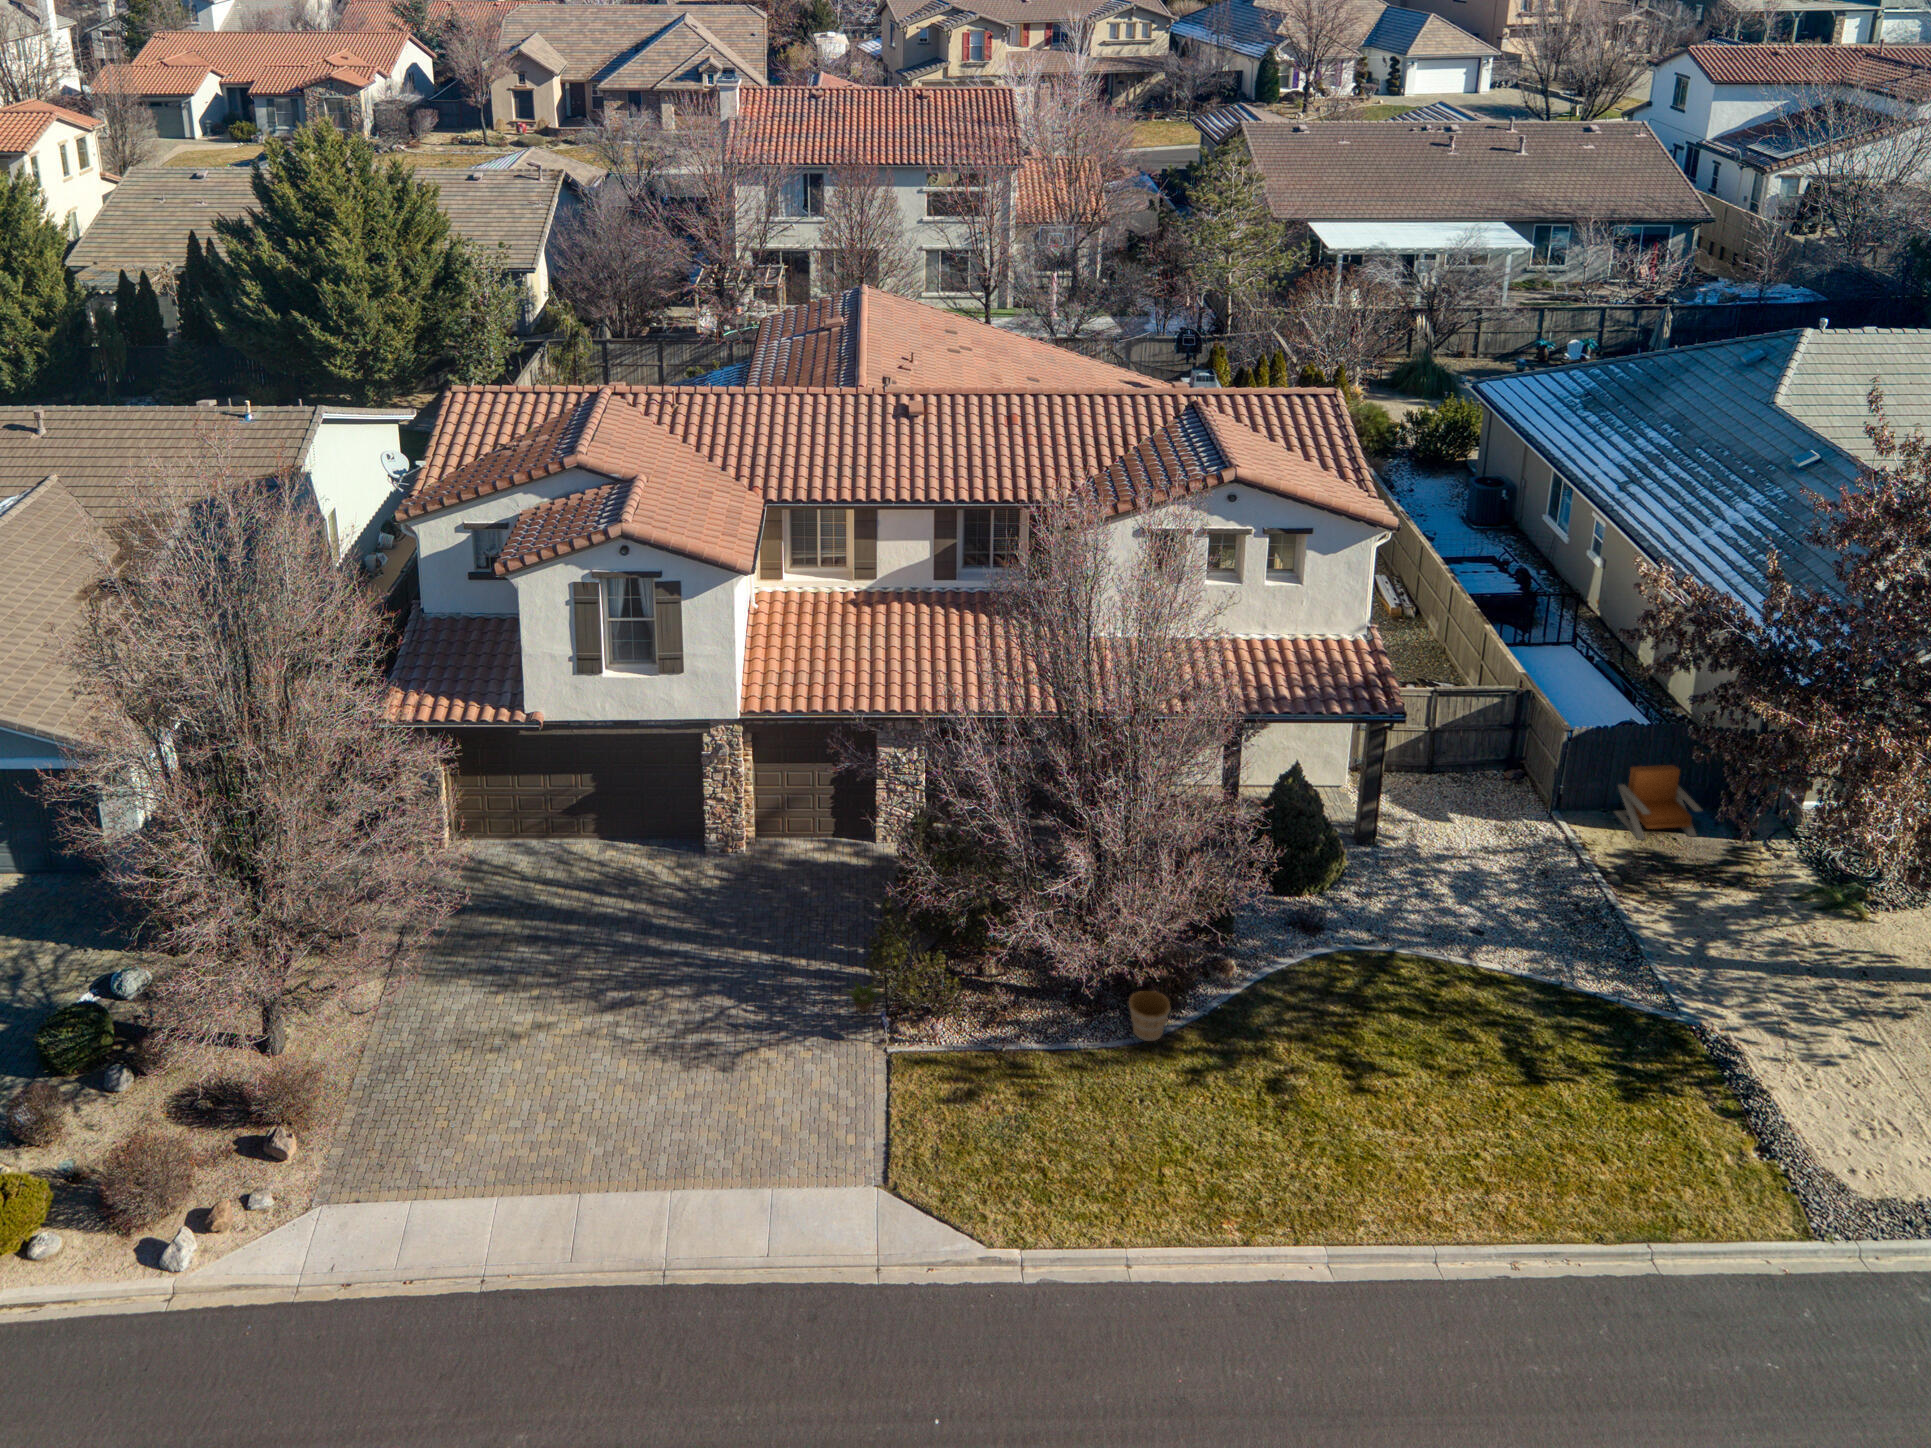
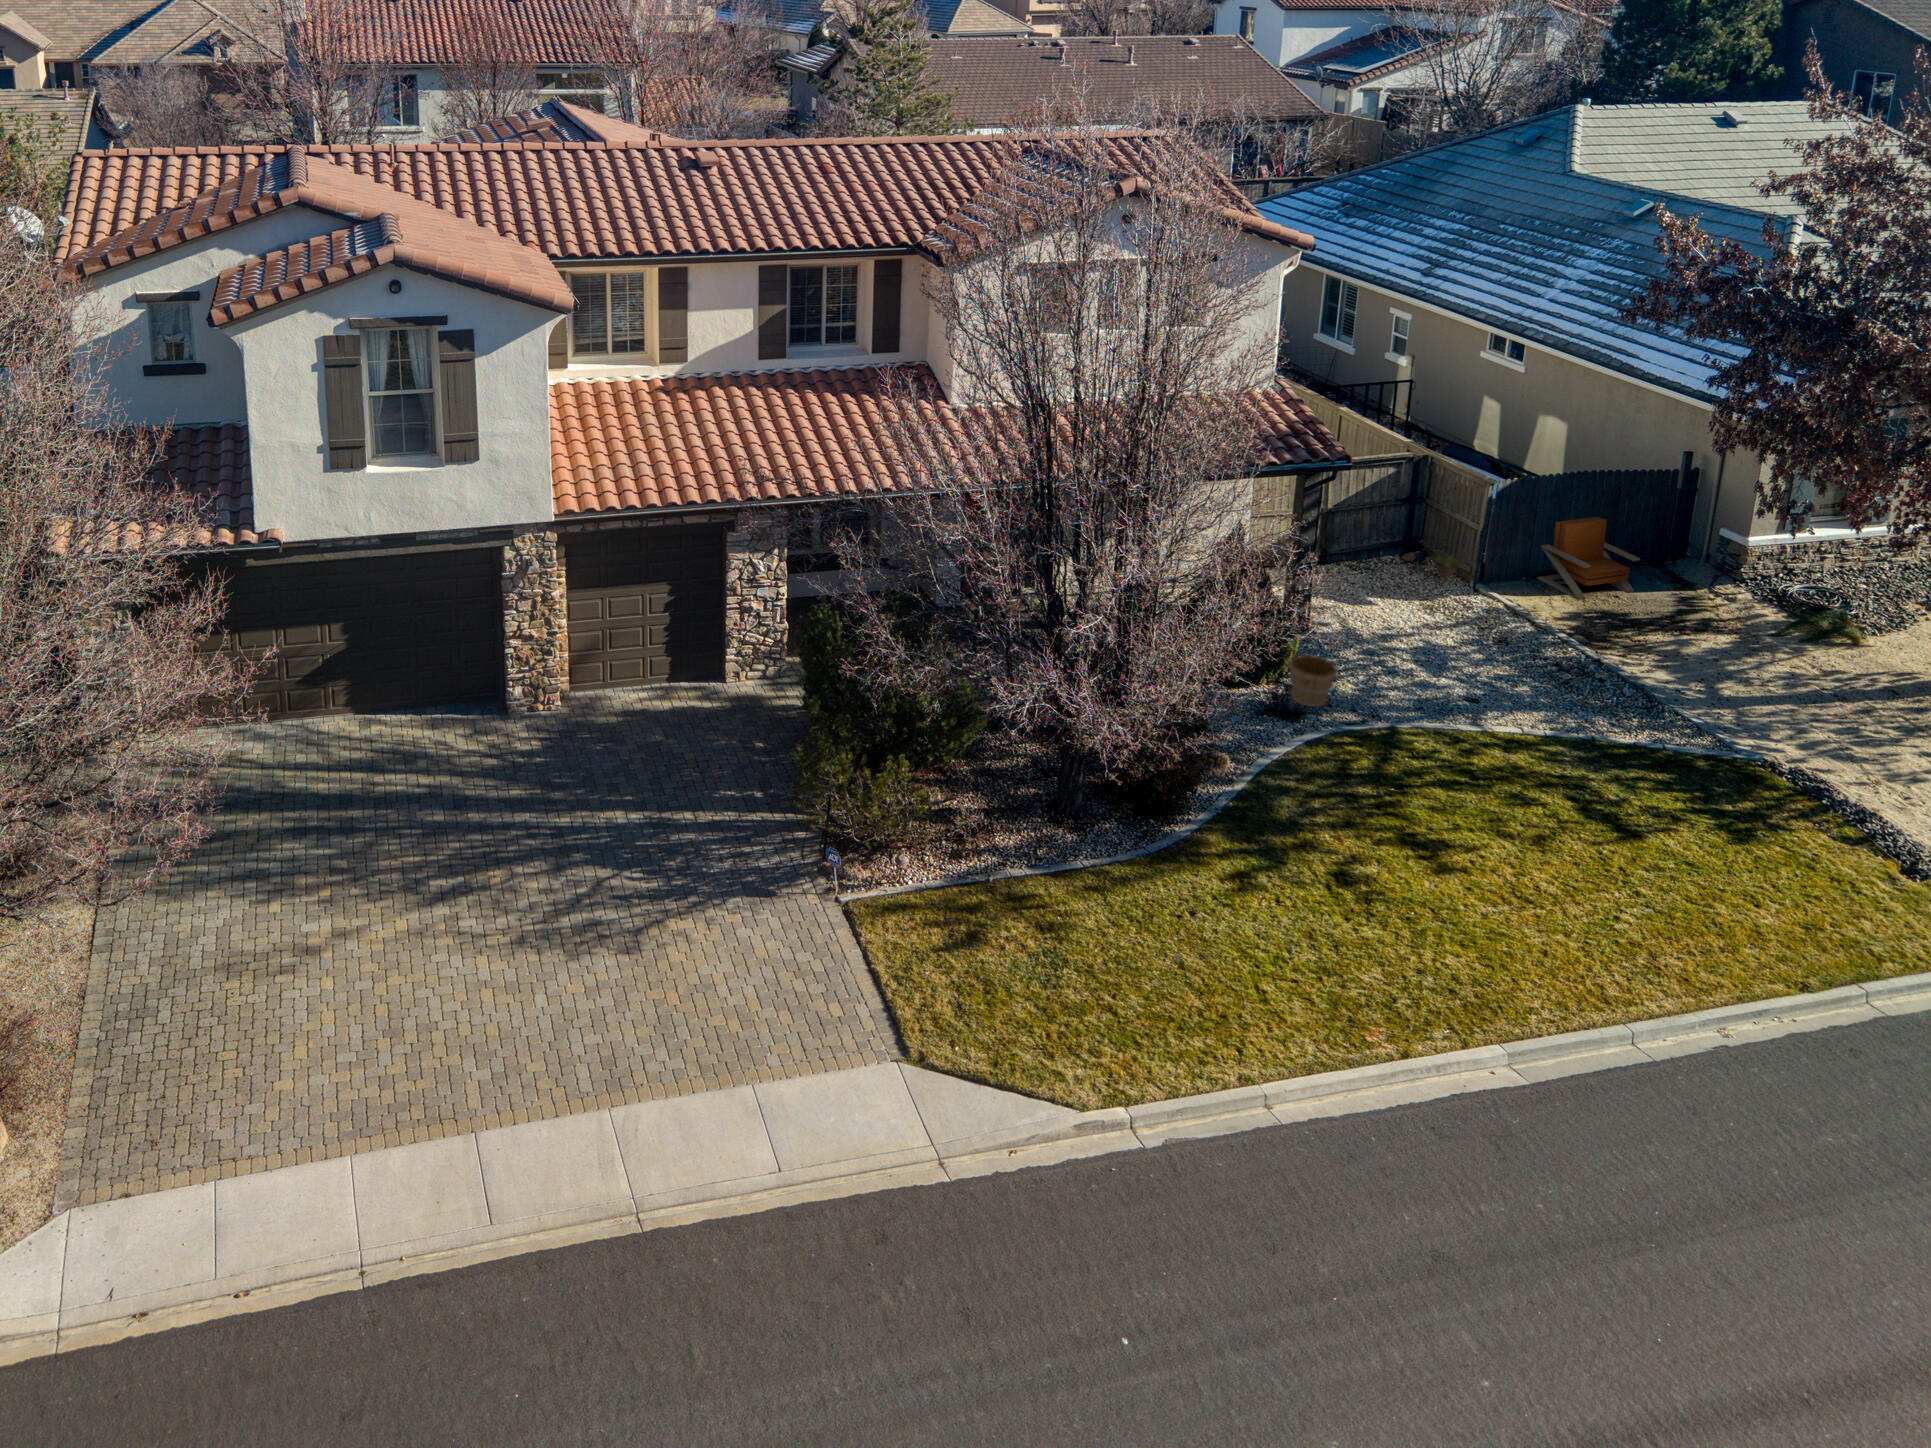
decorative plant: present [846,981,880,1012] -> present [1434,555,1463,579]
wooden bucket: present [1129,991,1170,1041] -> present [1289,655,1337,707]

